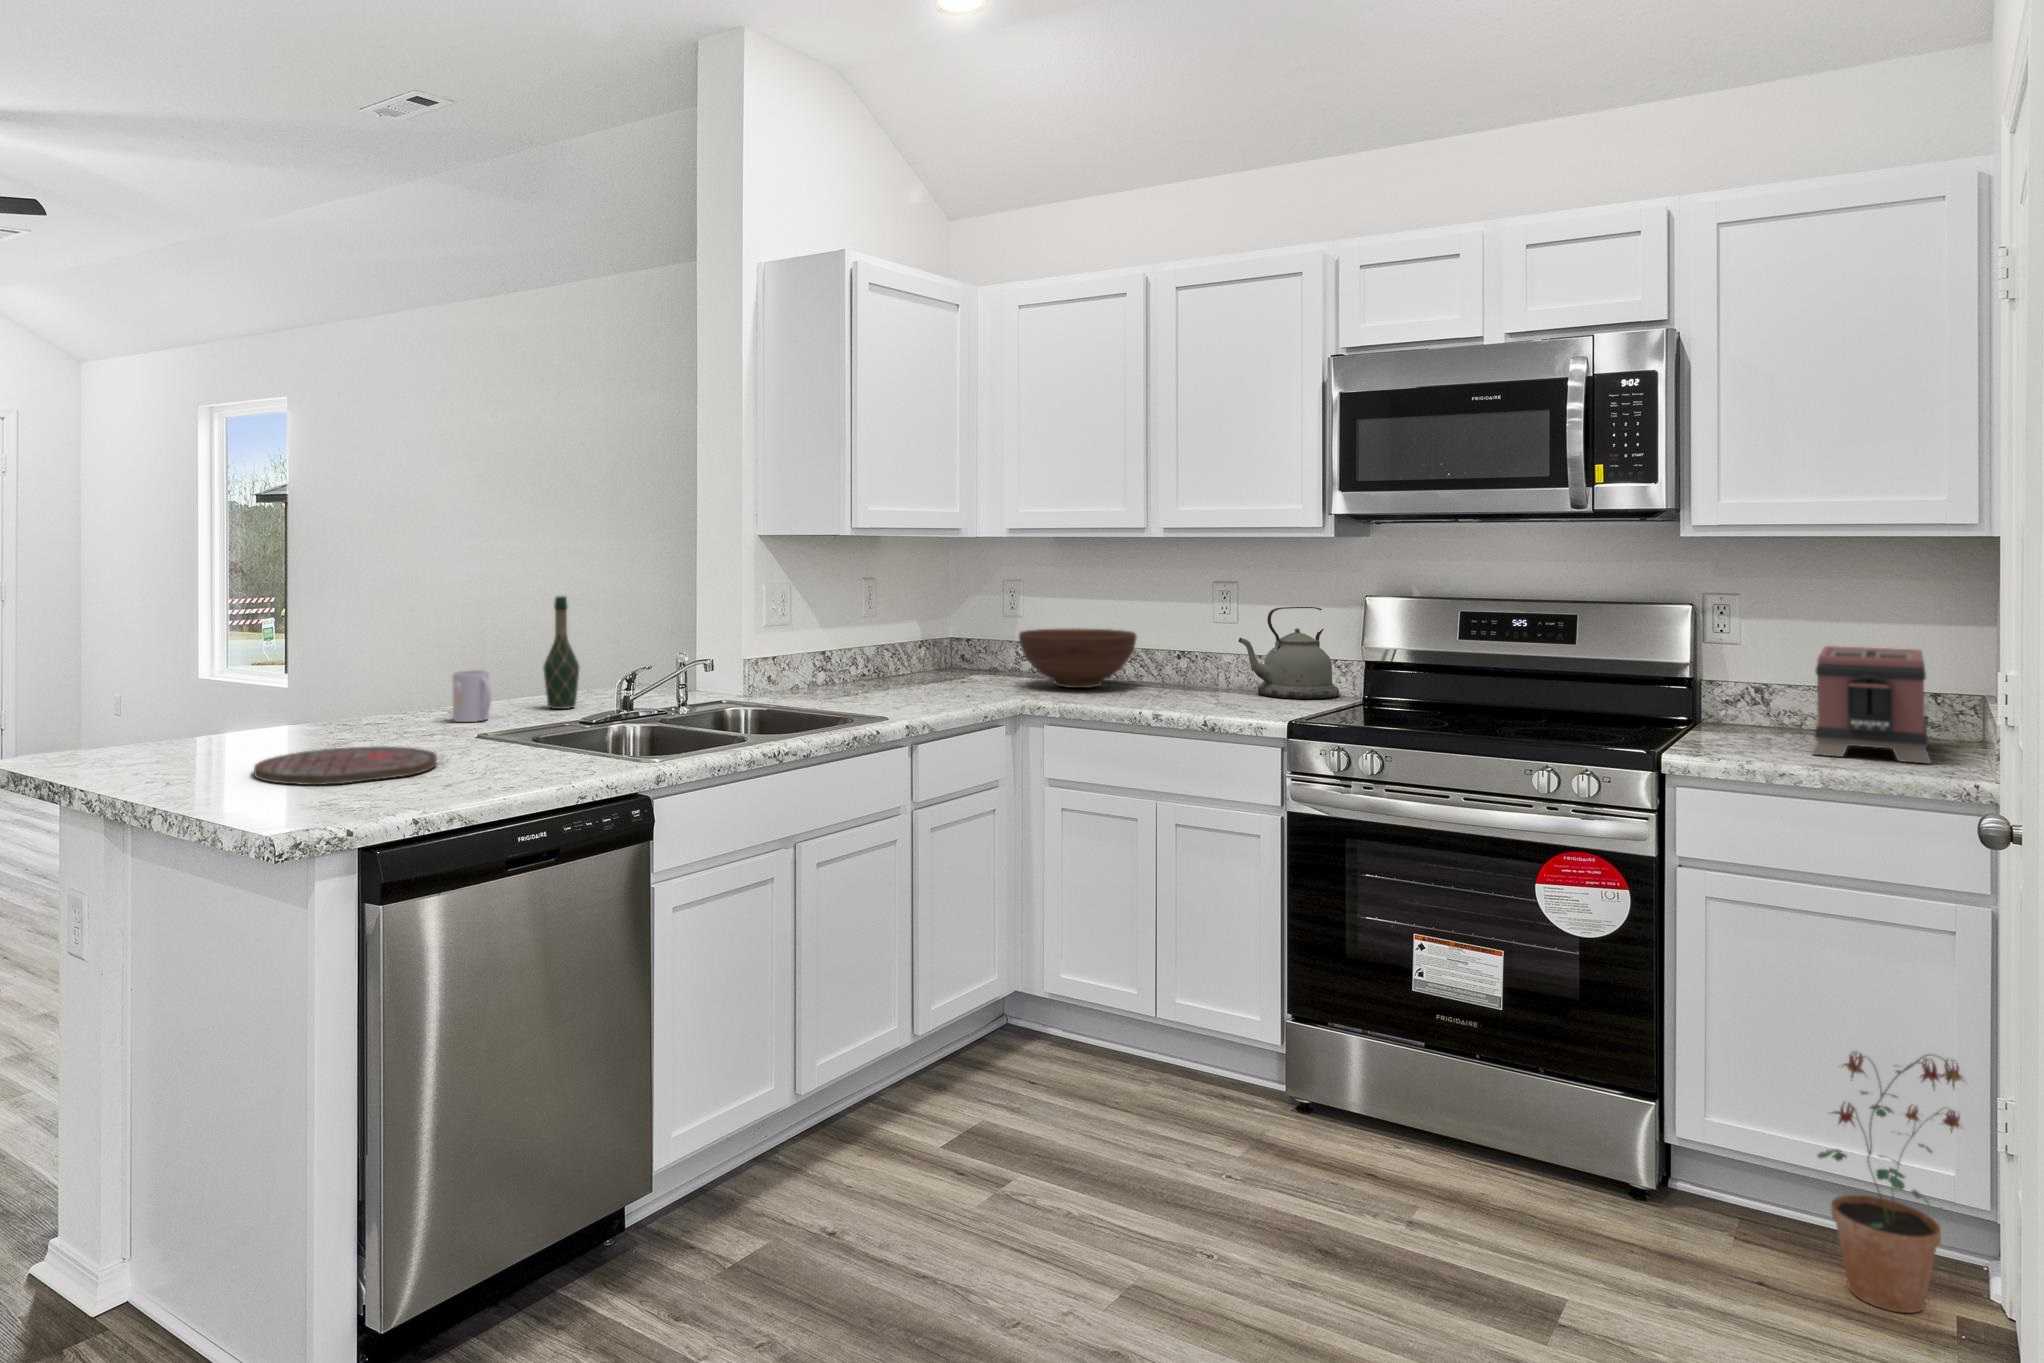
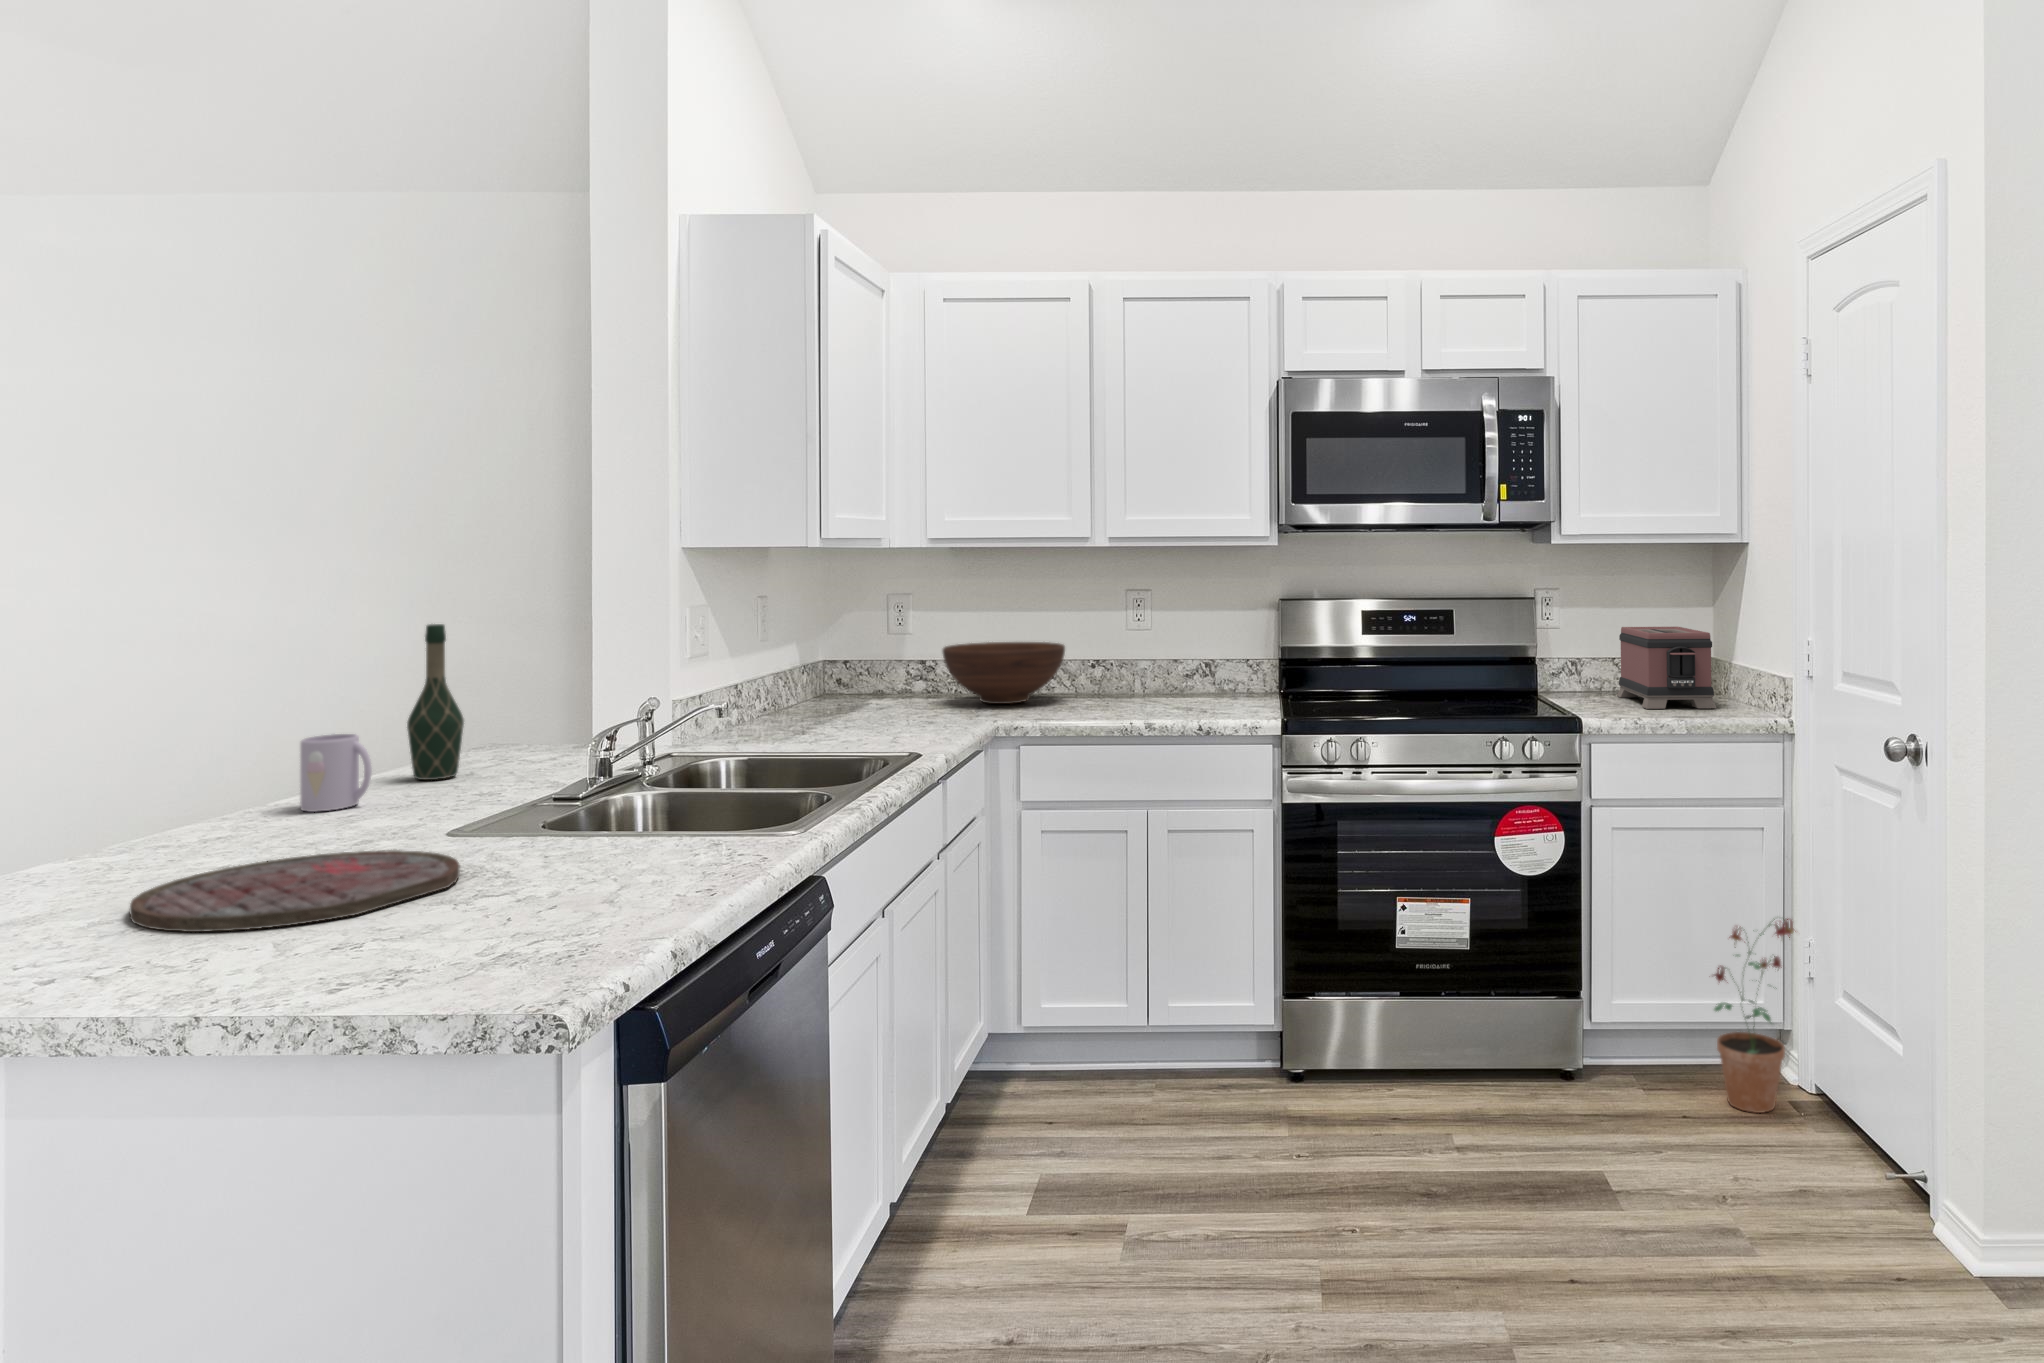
kettle: present [1239,607,1339,699] -> none [1171,611,1250,698]

